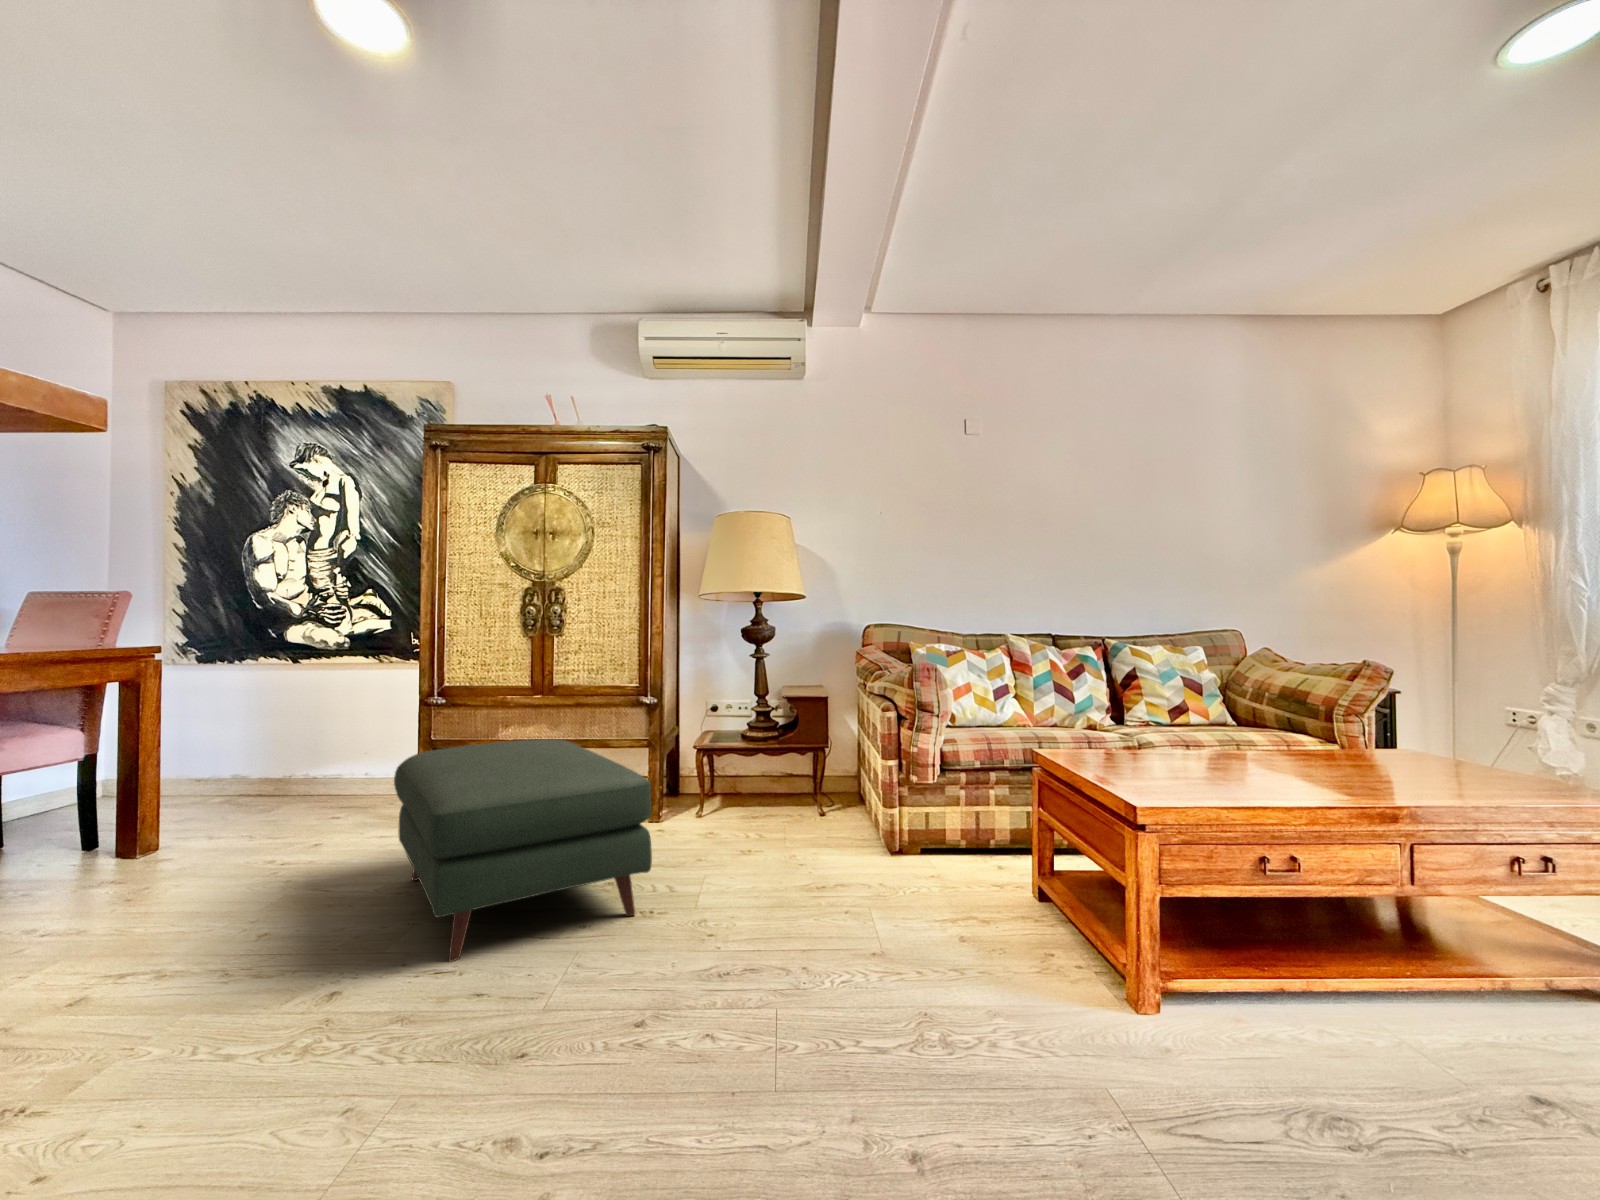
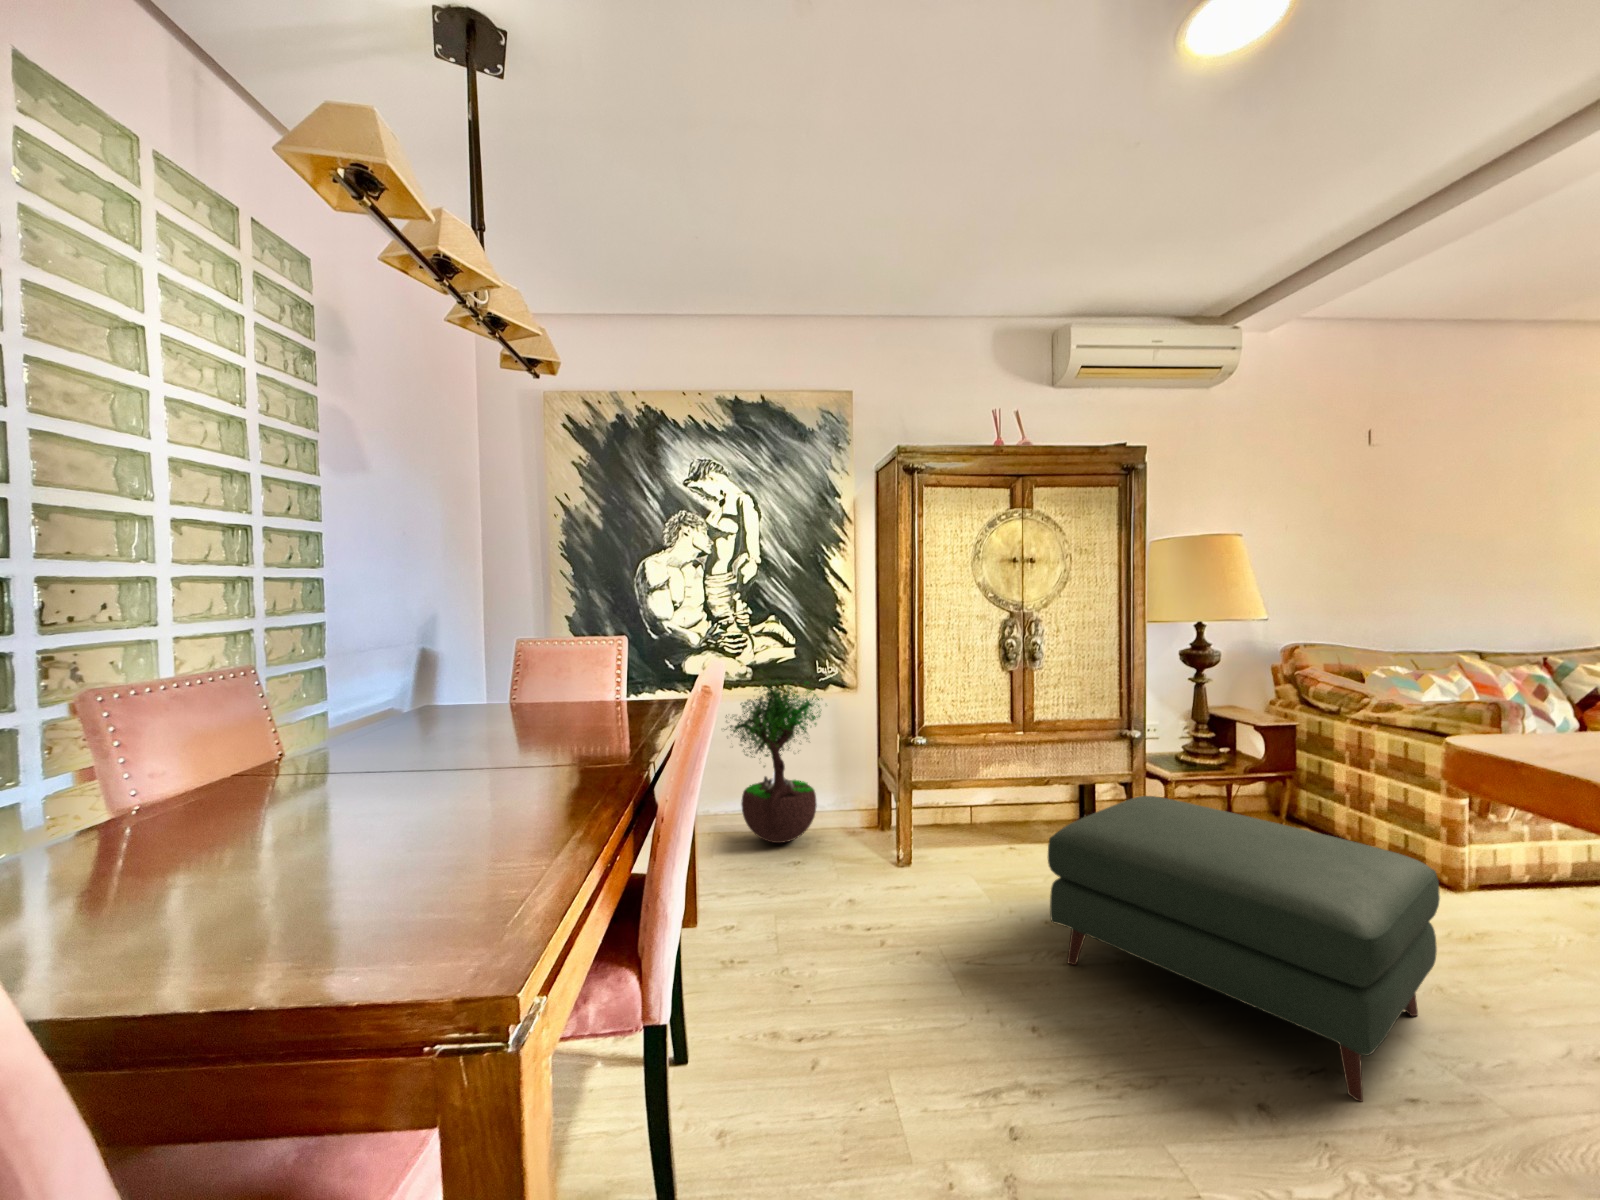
potted tree: none [268,634,391,801] -> present [725,678,821,843]

